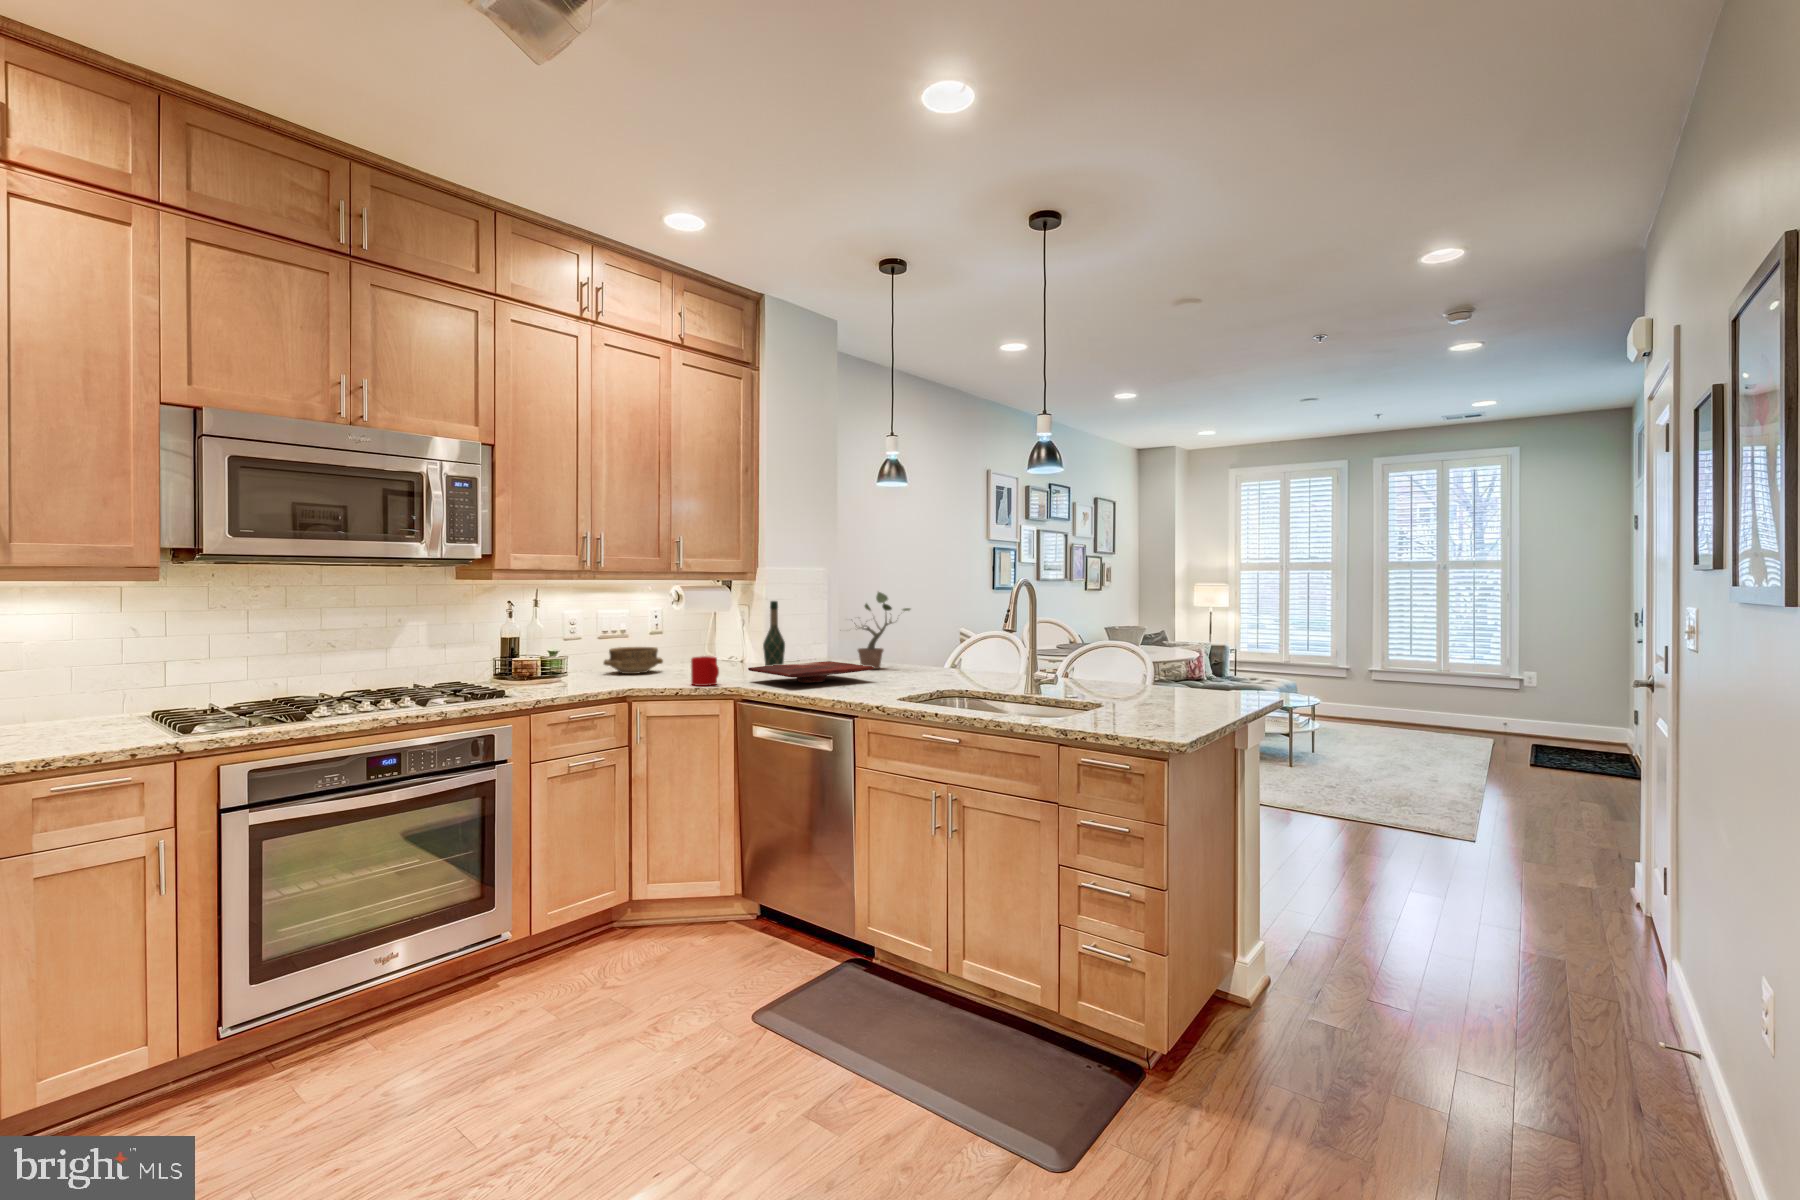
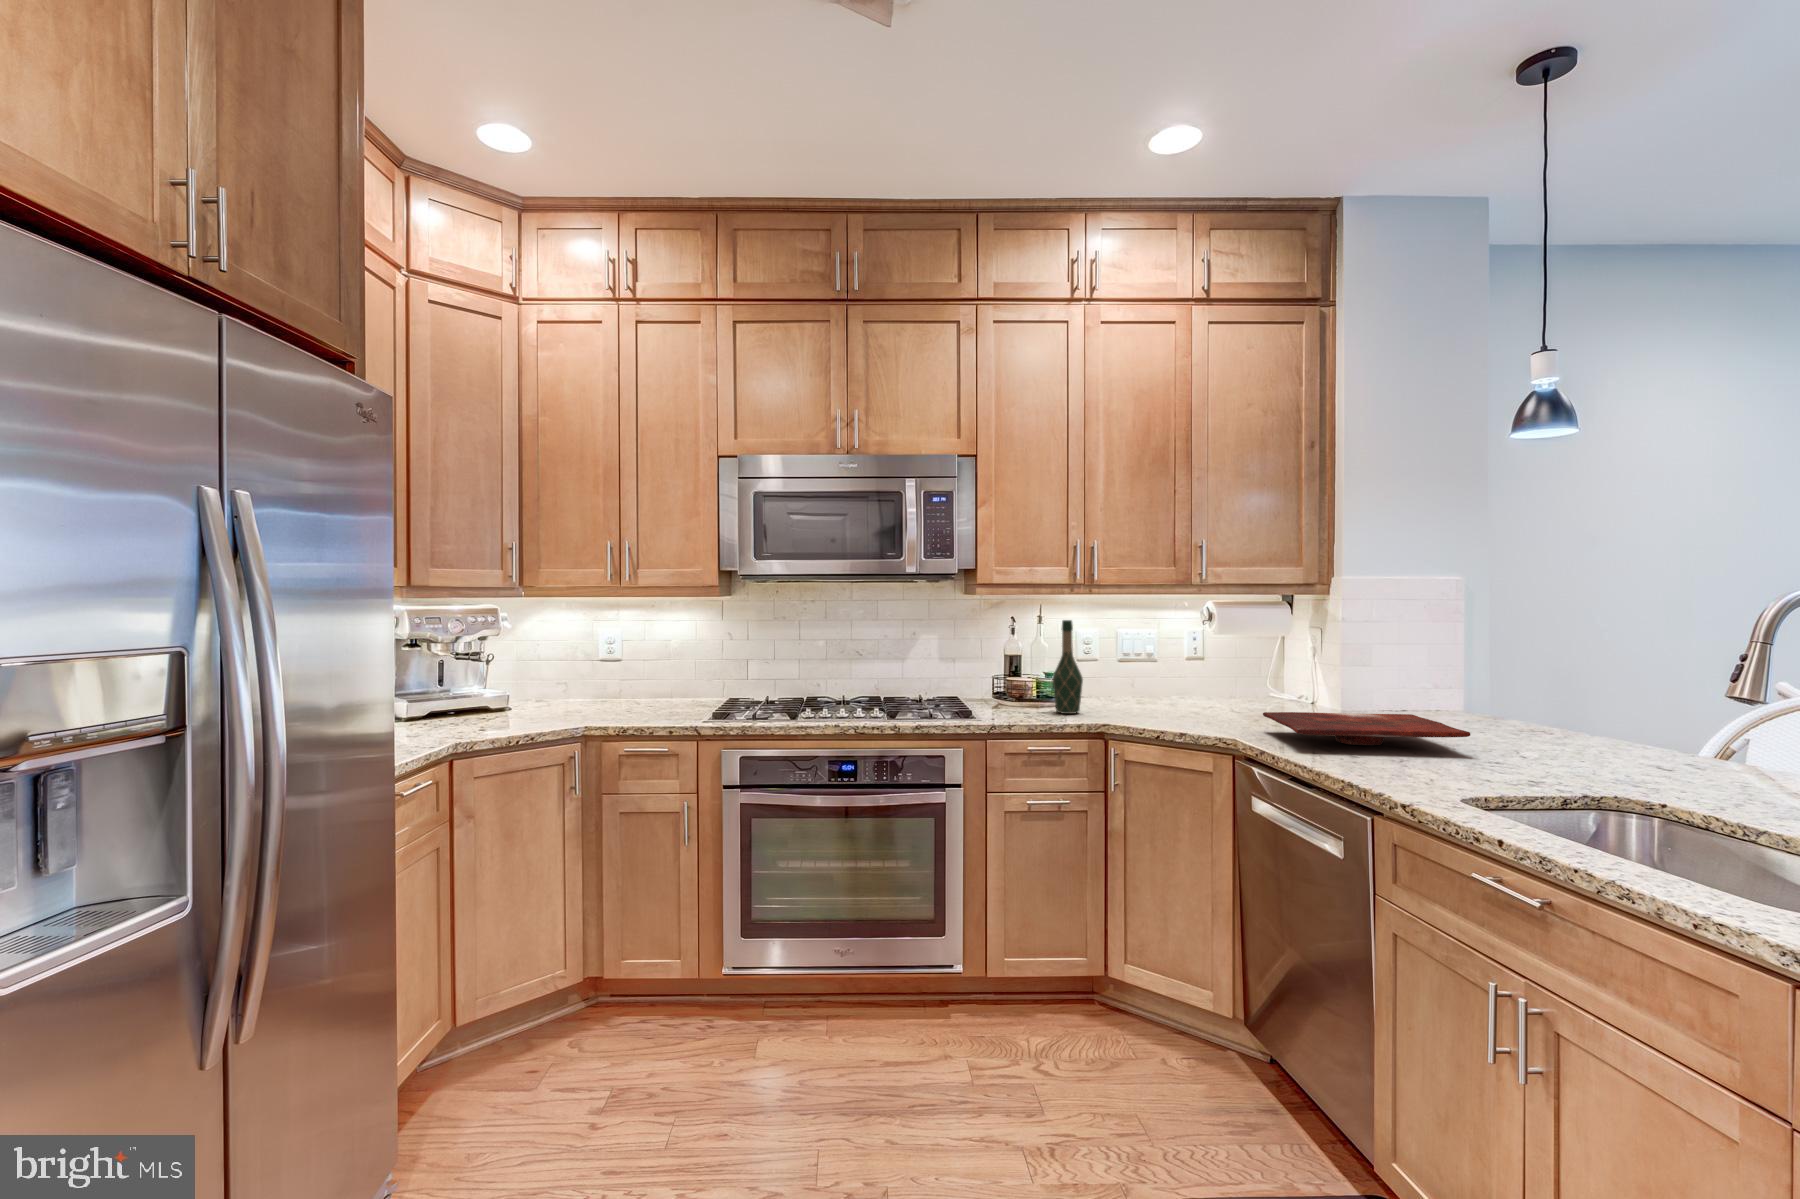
potted plant: present [856,592,910,669] -> none [1450,607,1593,735]
wine bottle: present [763,601,785,666] -> present [1052,620,1083,714]
ceramic bowl: present [604,647,663,674] -> none [1114,671,1187,704]
mug: present [691,656,719,686] -> none [1181,691,1215,730]

